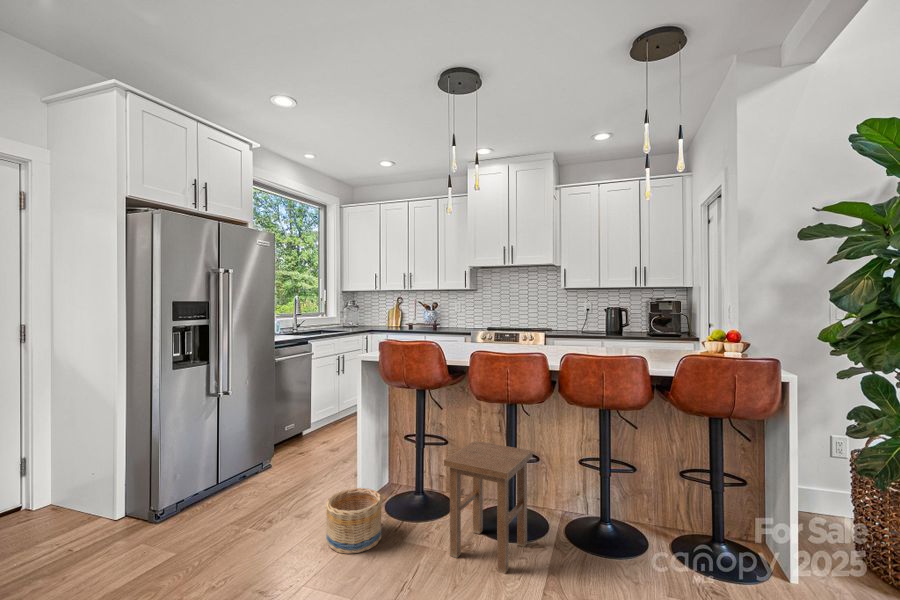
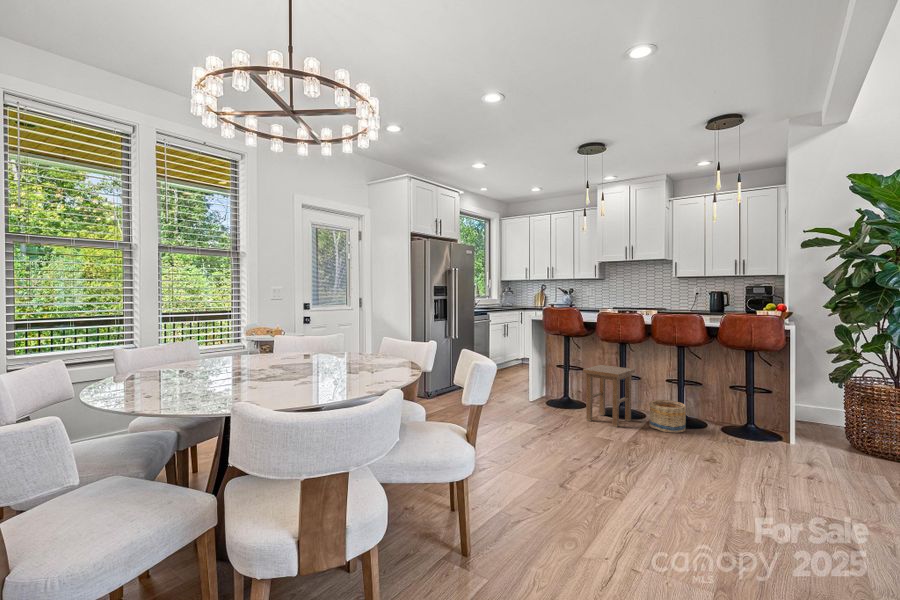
basket: present [325,488,382,554] -> present [649,400,686,433]

